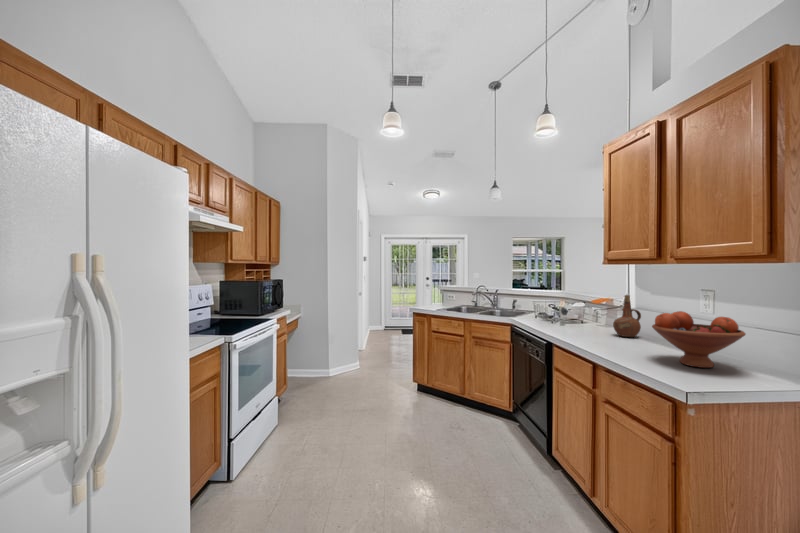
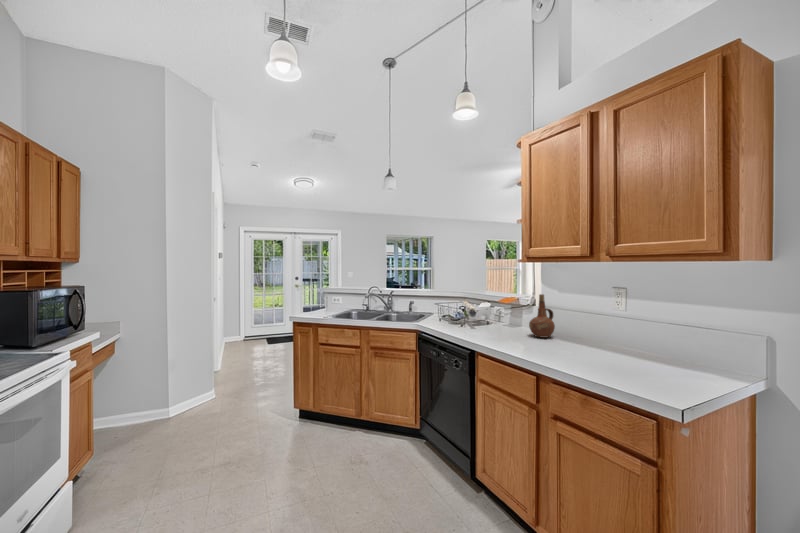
fruit bowl: present [652,311,746,368] -> none [597,312,689,372]

